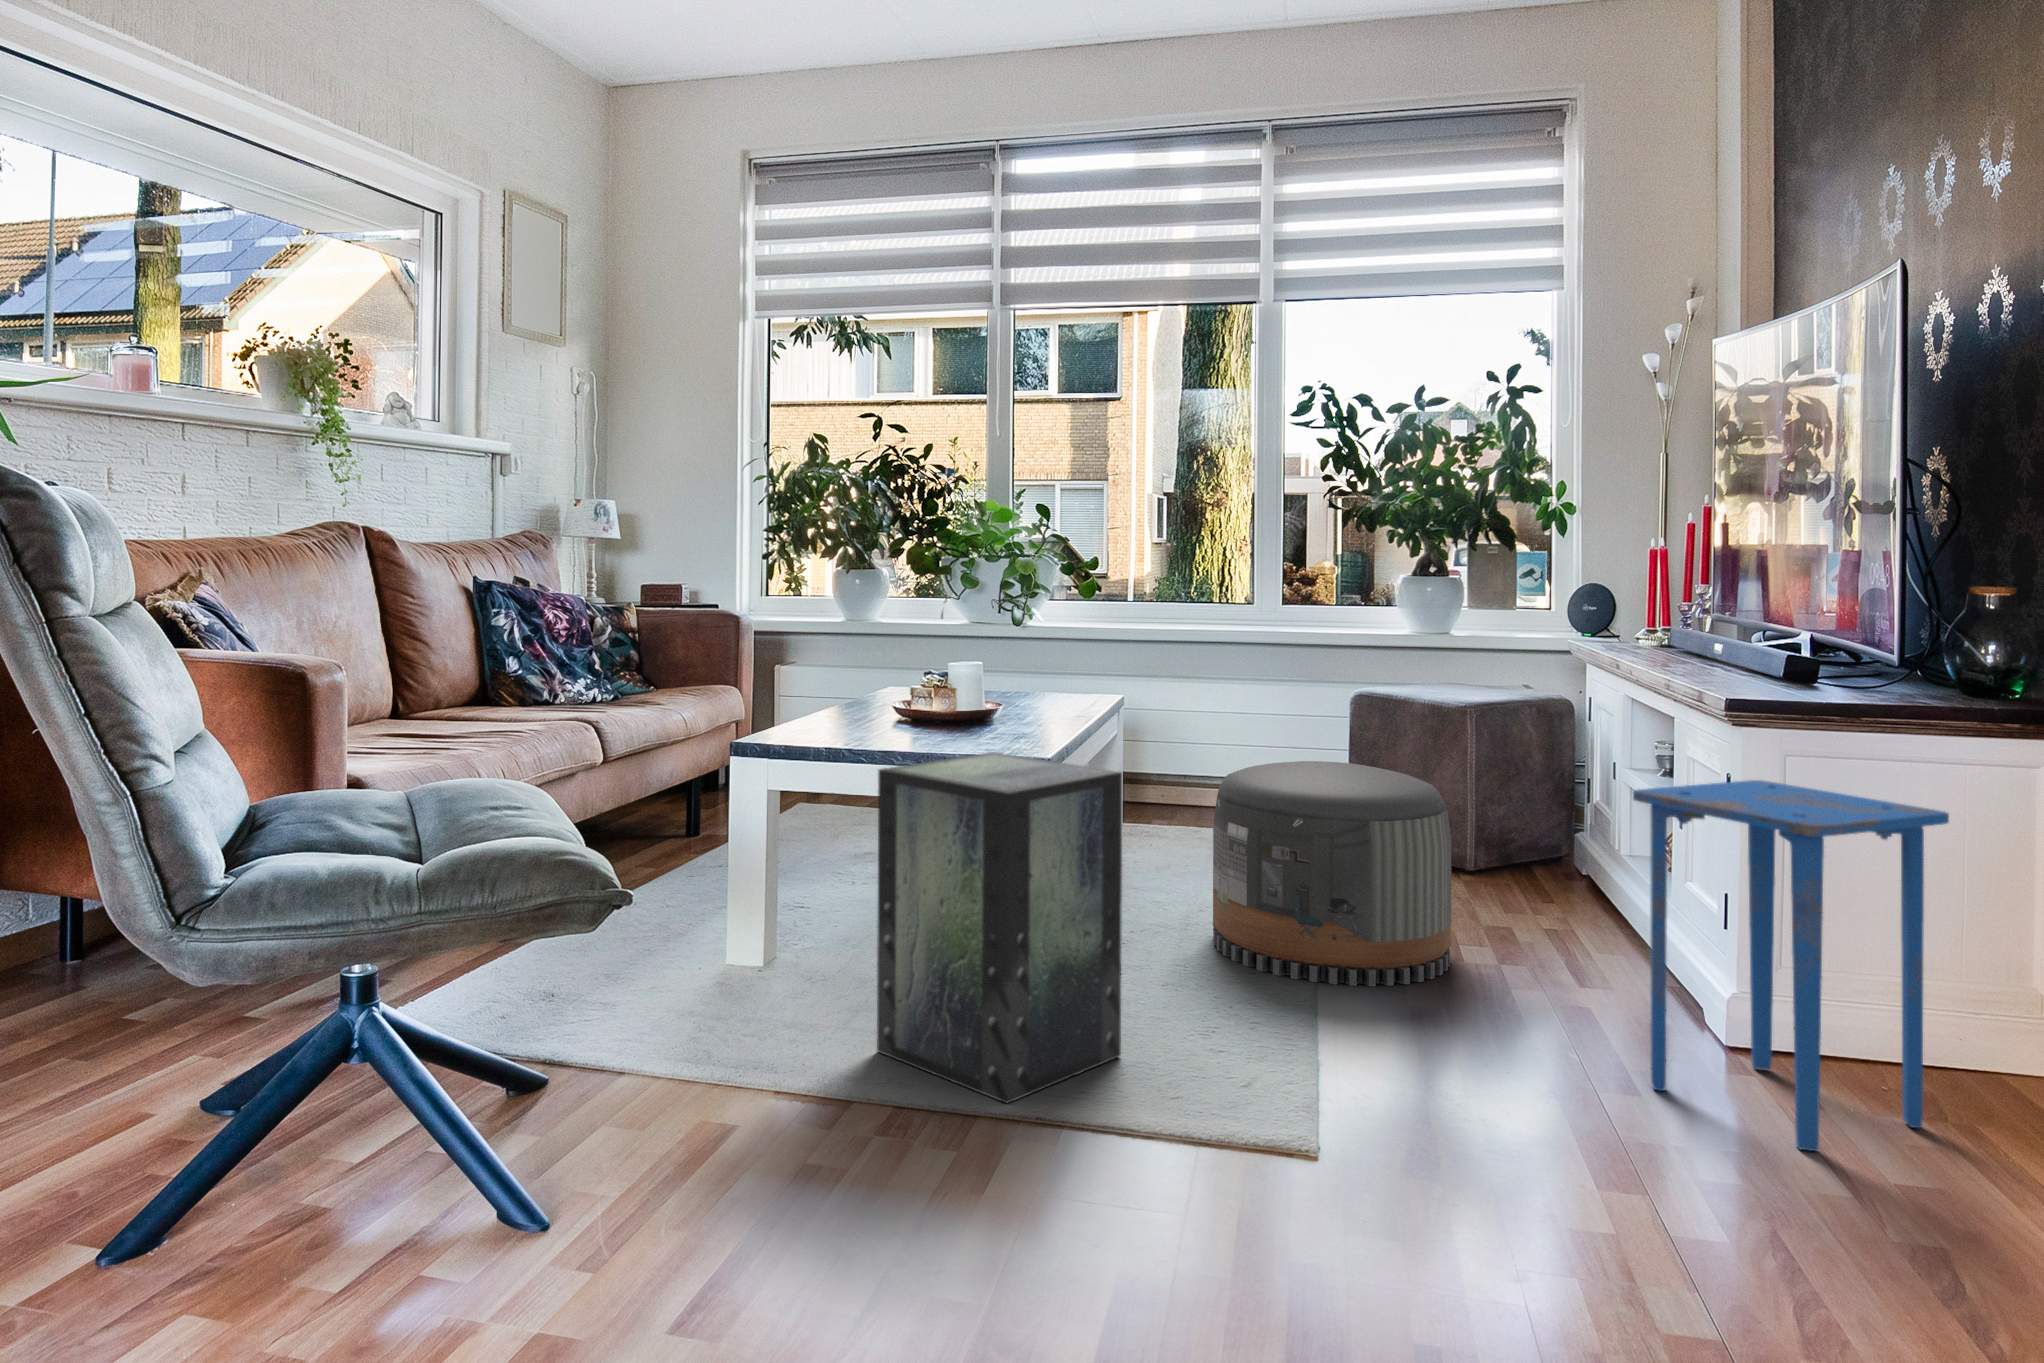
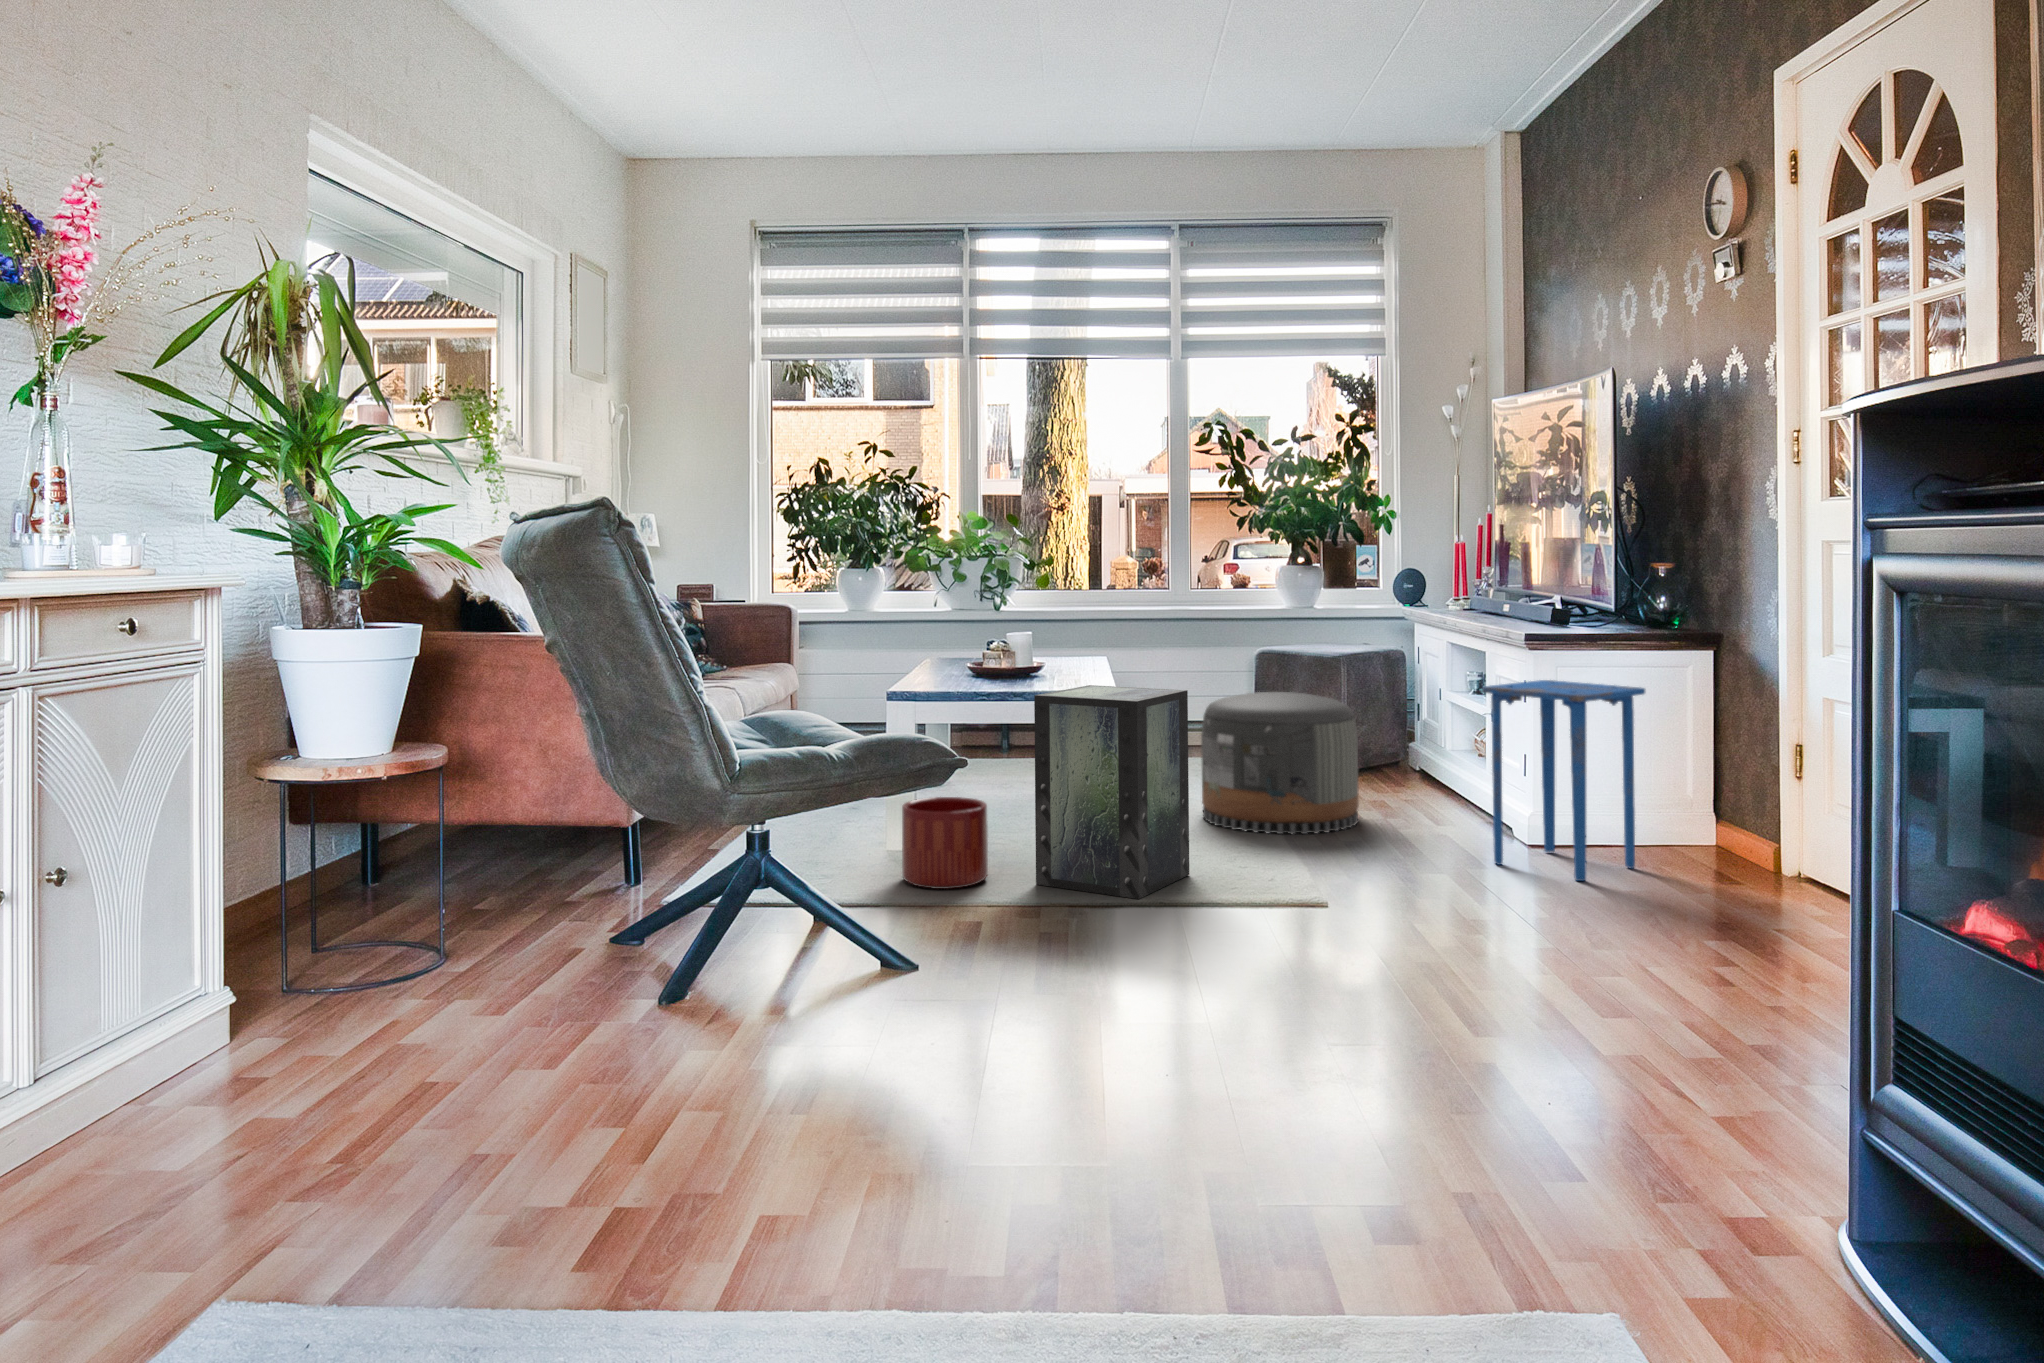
planter: none [695,903,819,1047] -> present [902,797,988,889]

